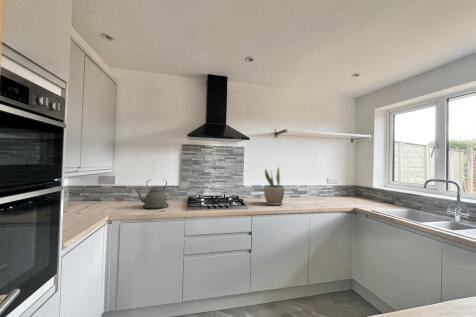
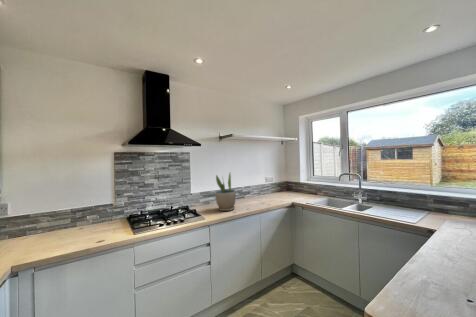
kettle: present [135,180,169,209] -> none [48,201,103,244]

